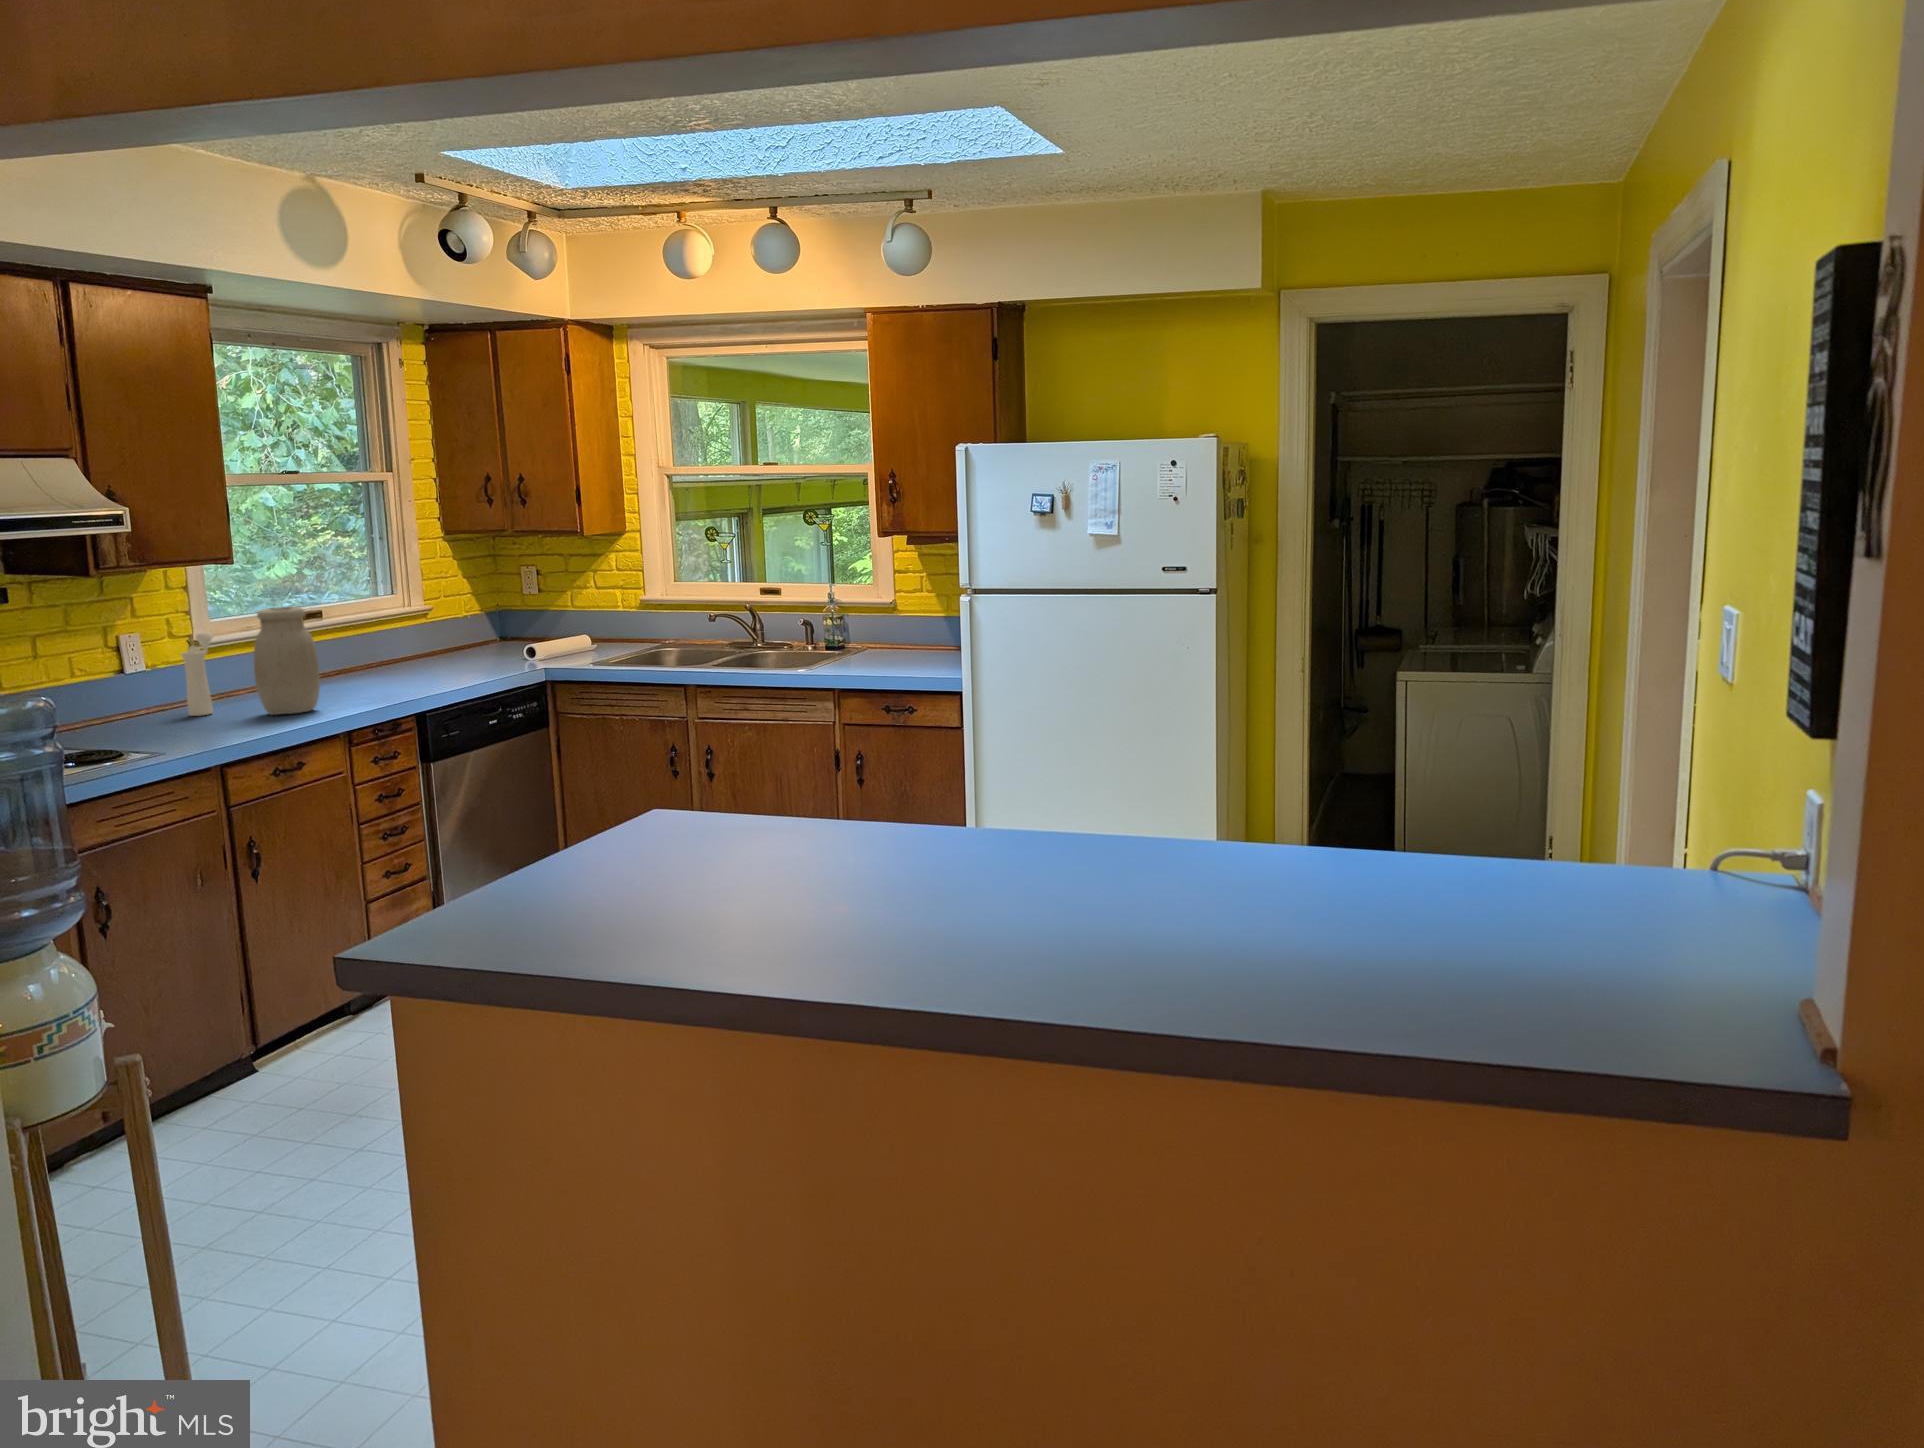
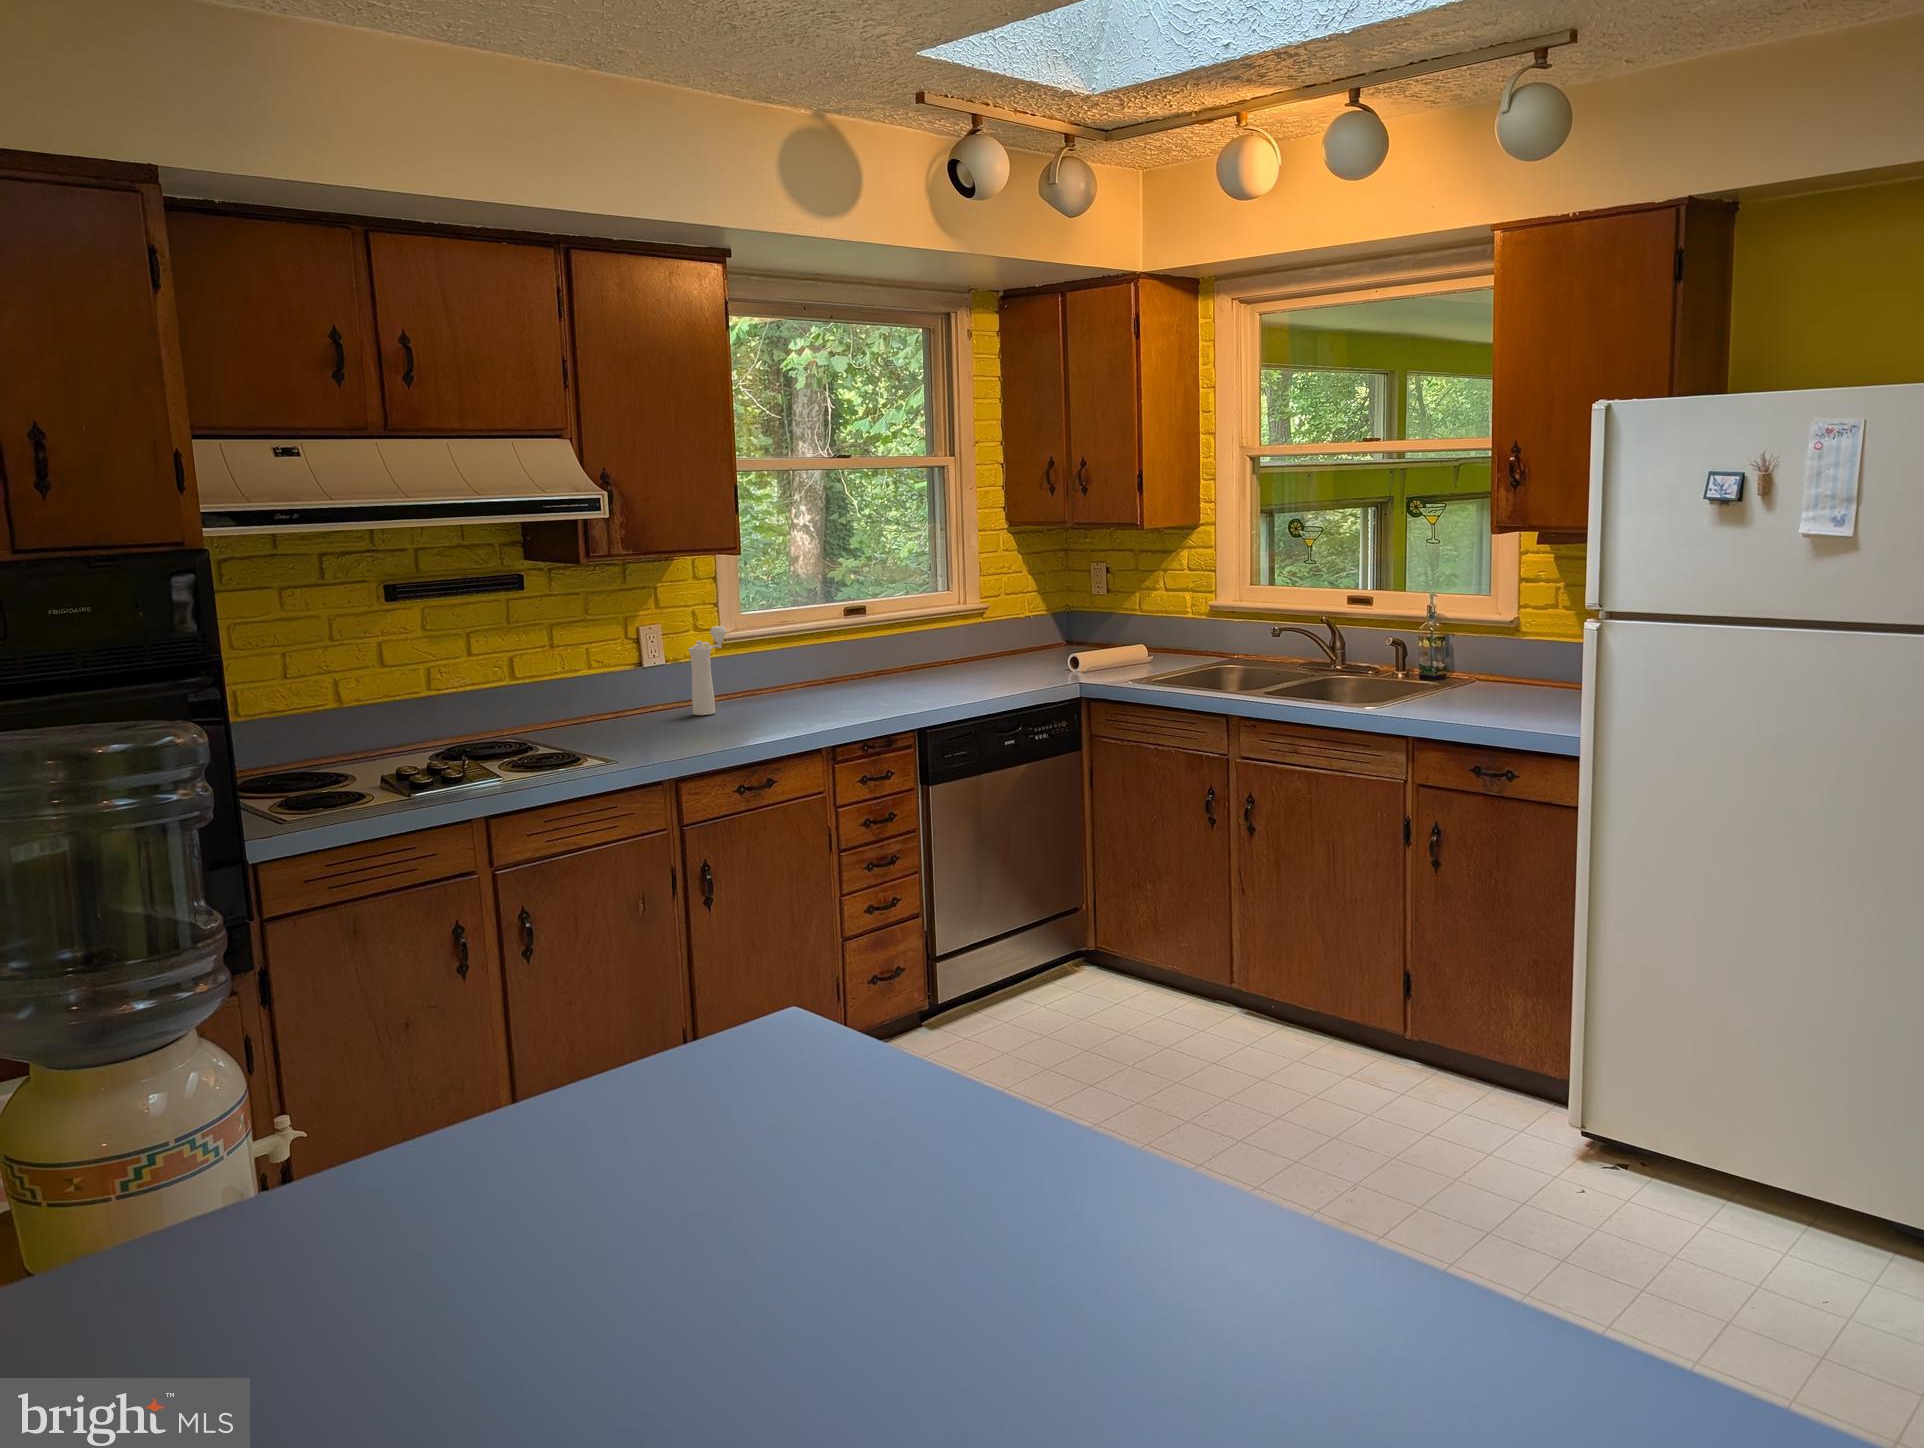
jar: present [254,606,320,715] -> none [746,603,808,721]

